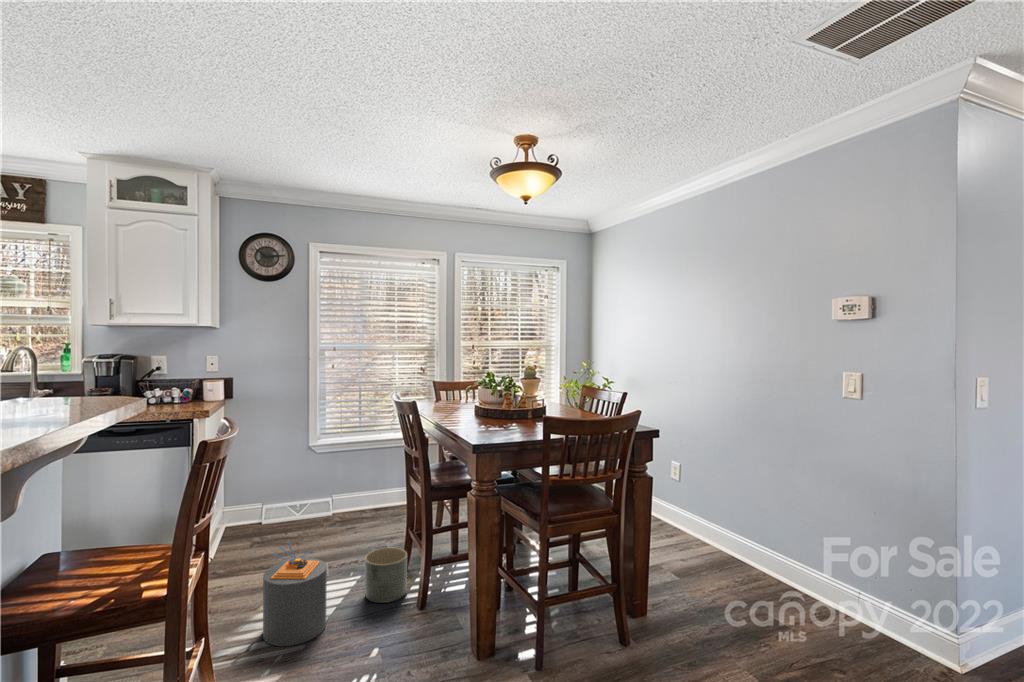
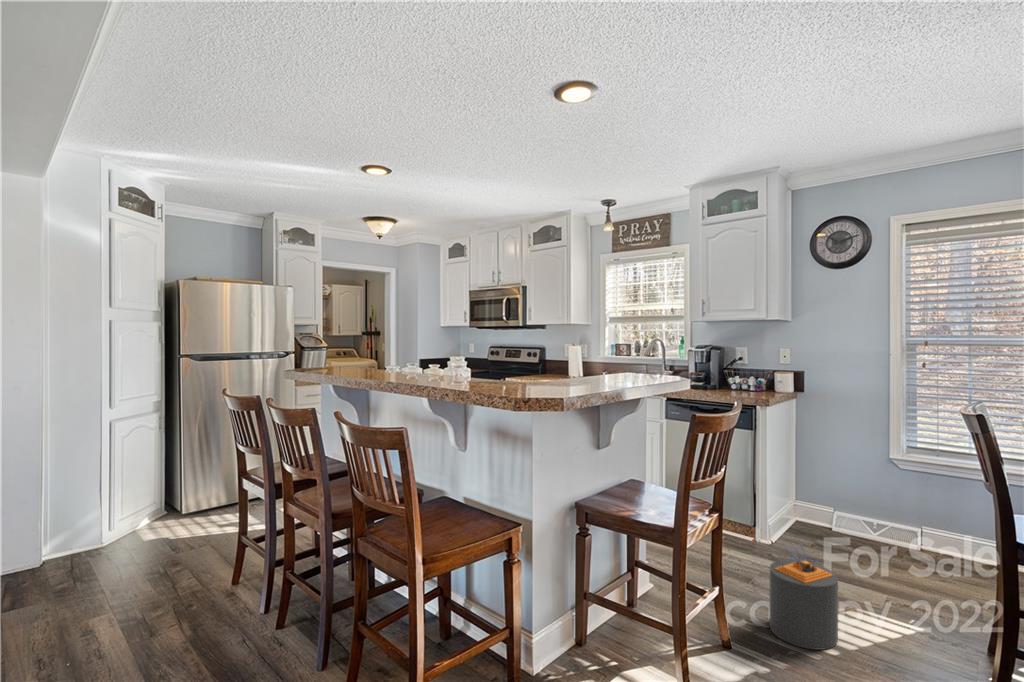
planter: present [365,548,407,603] -> none [899,595,965,669]

